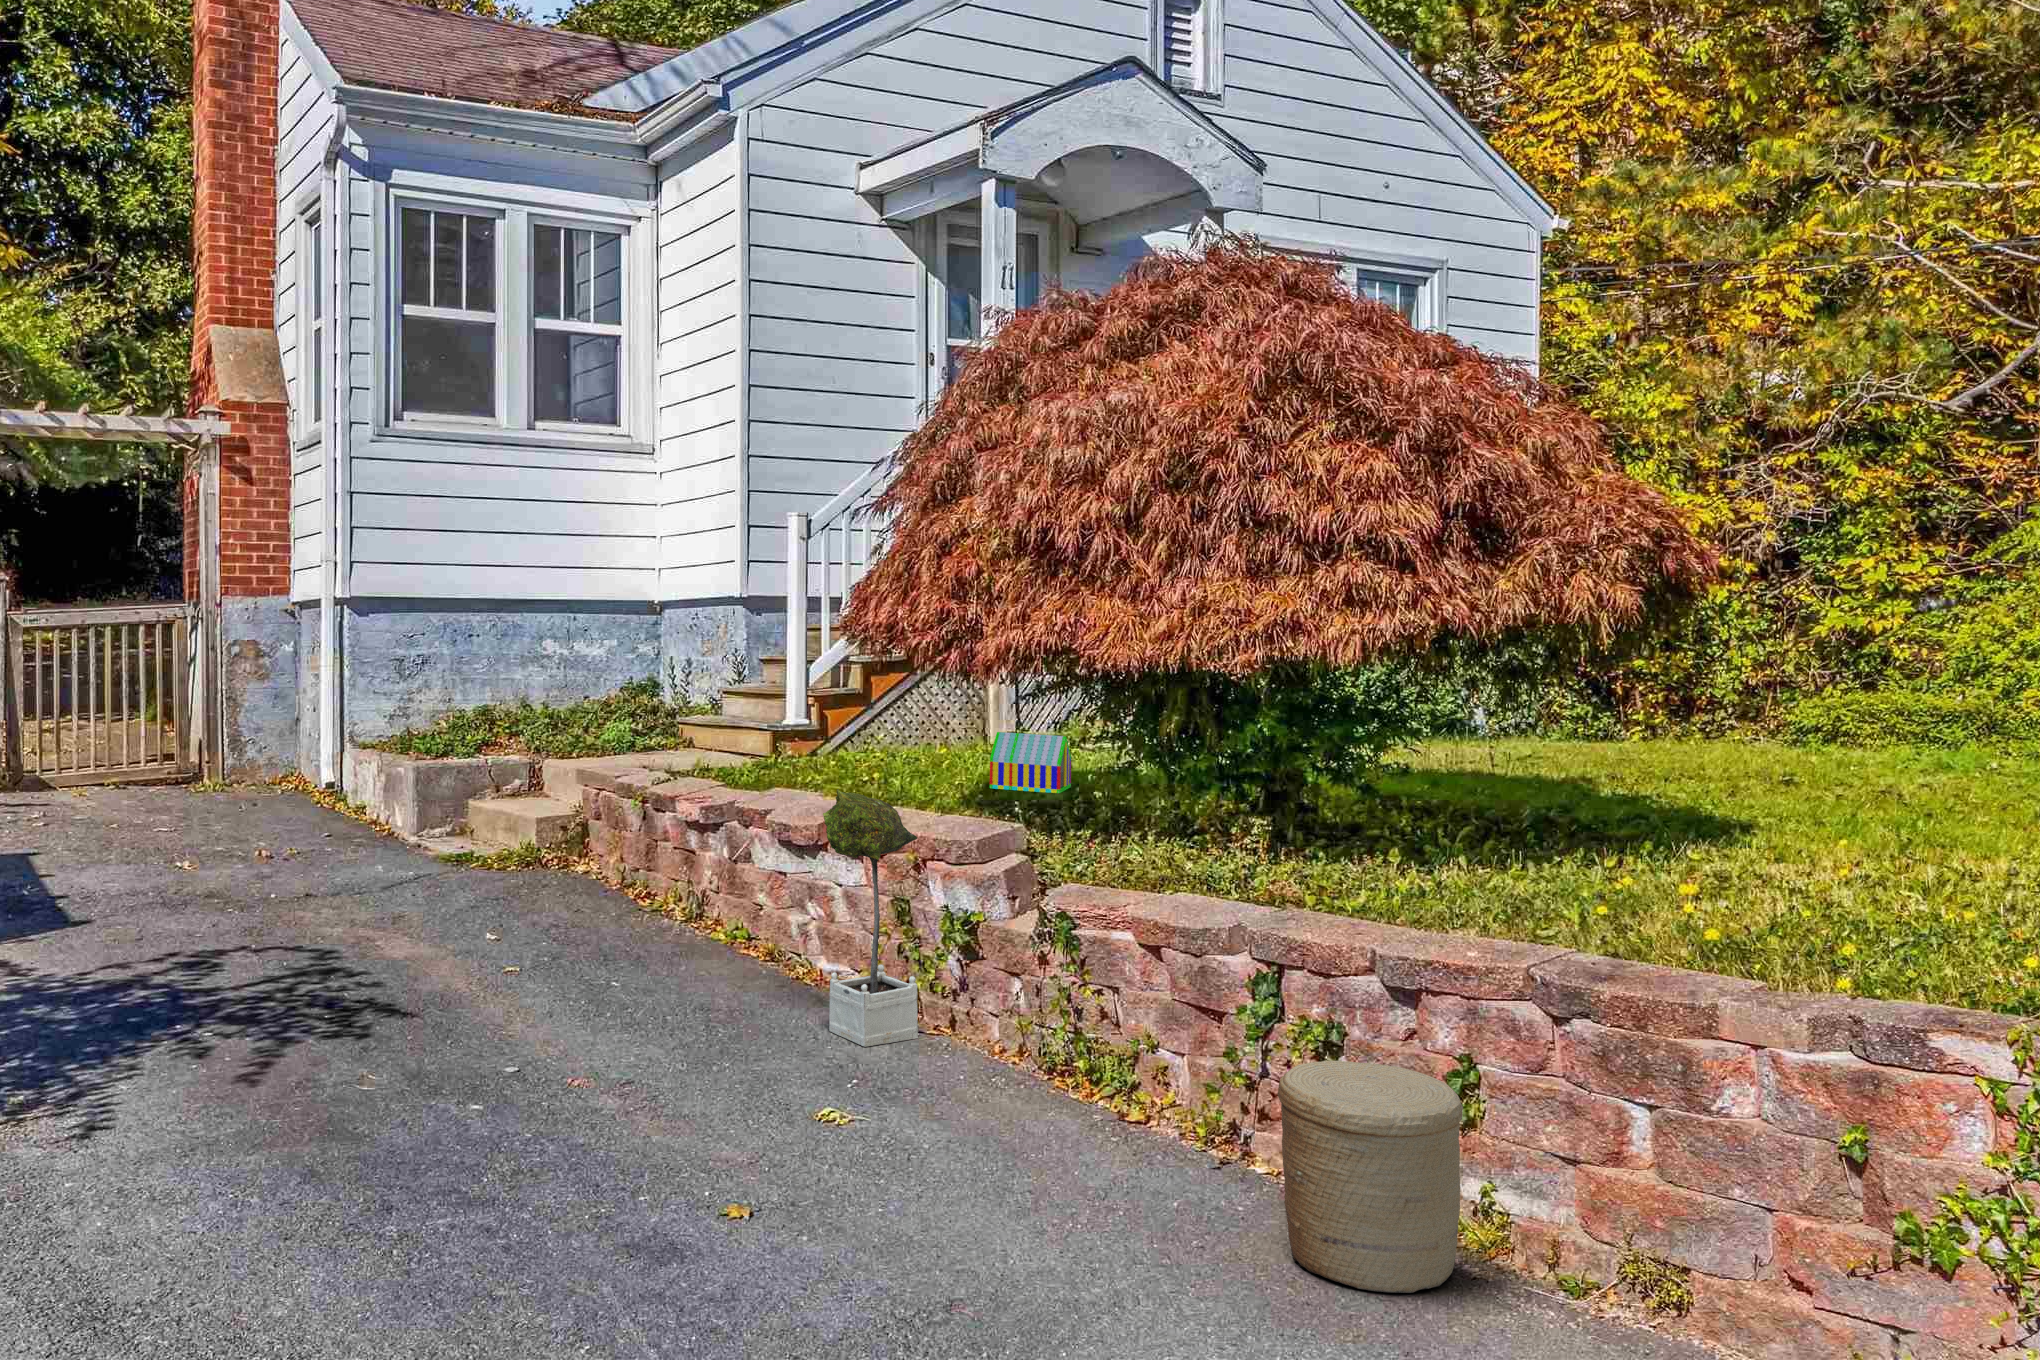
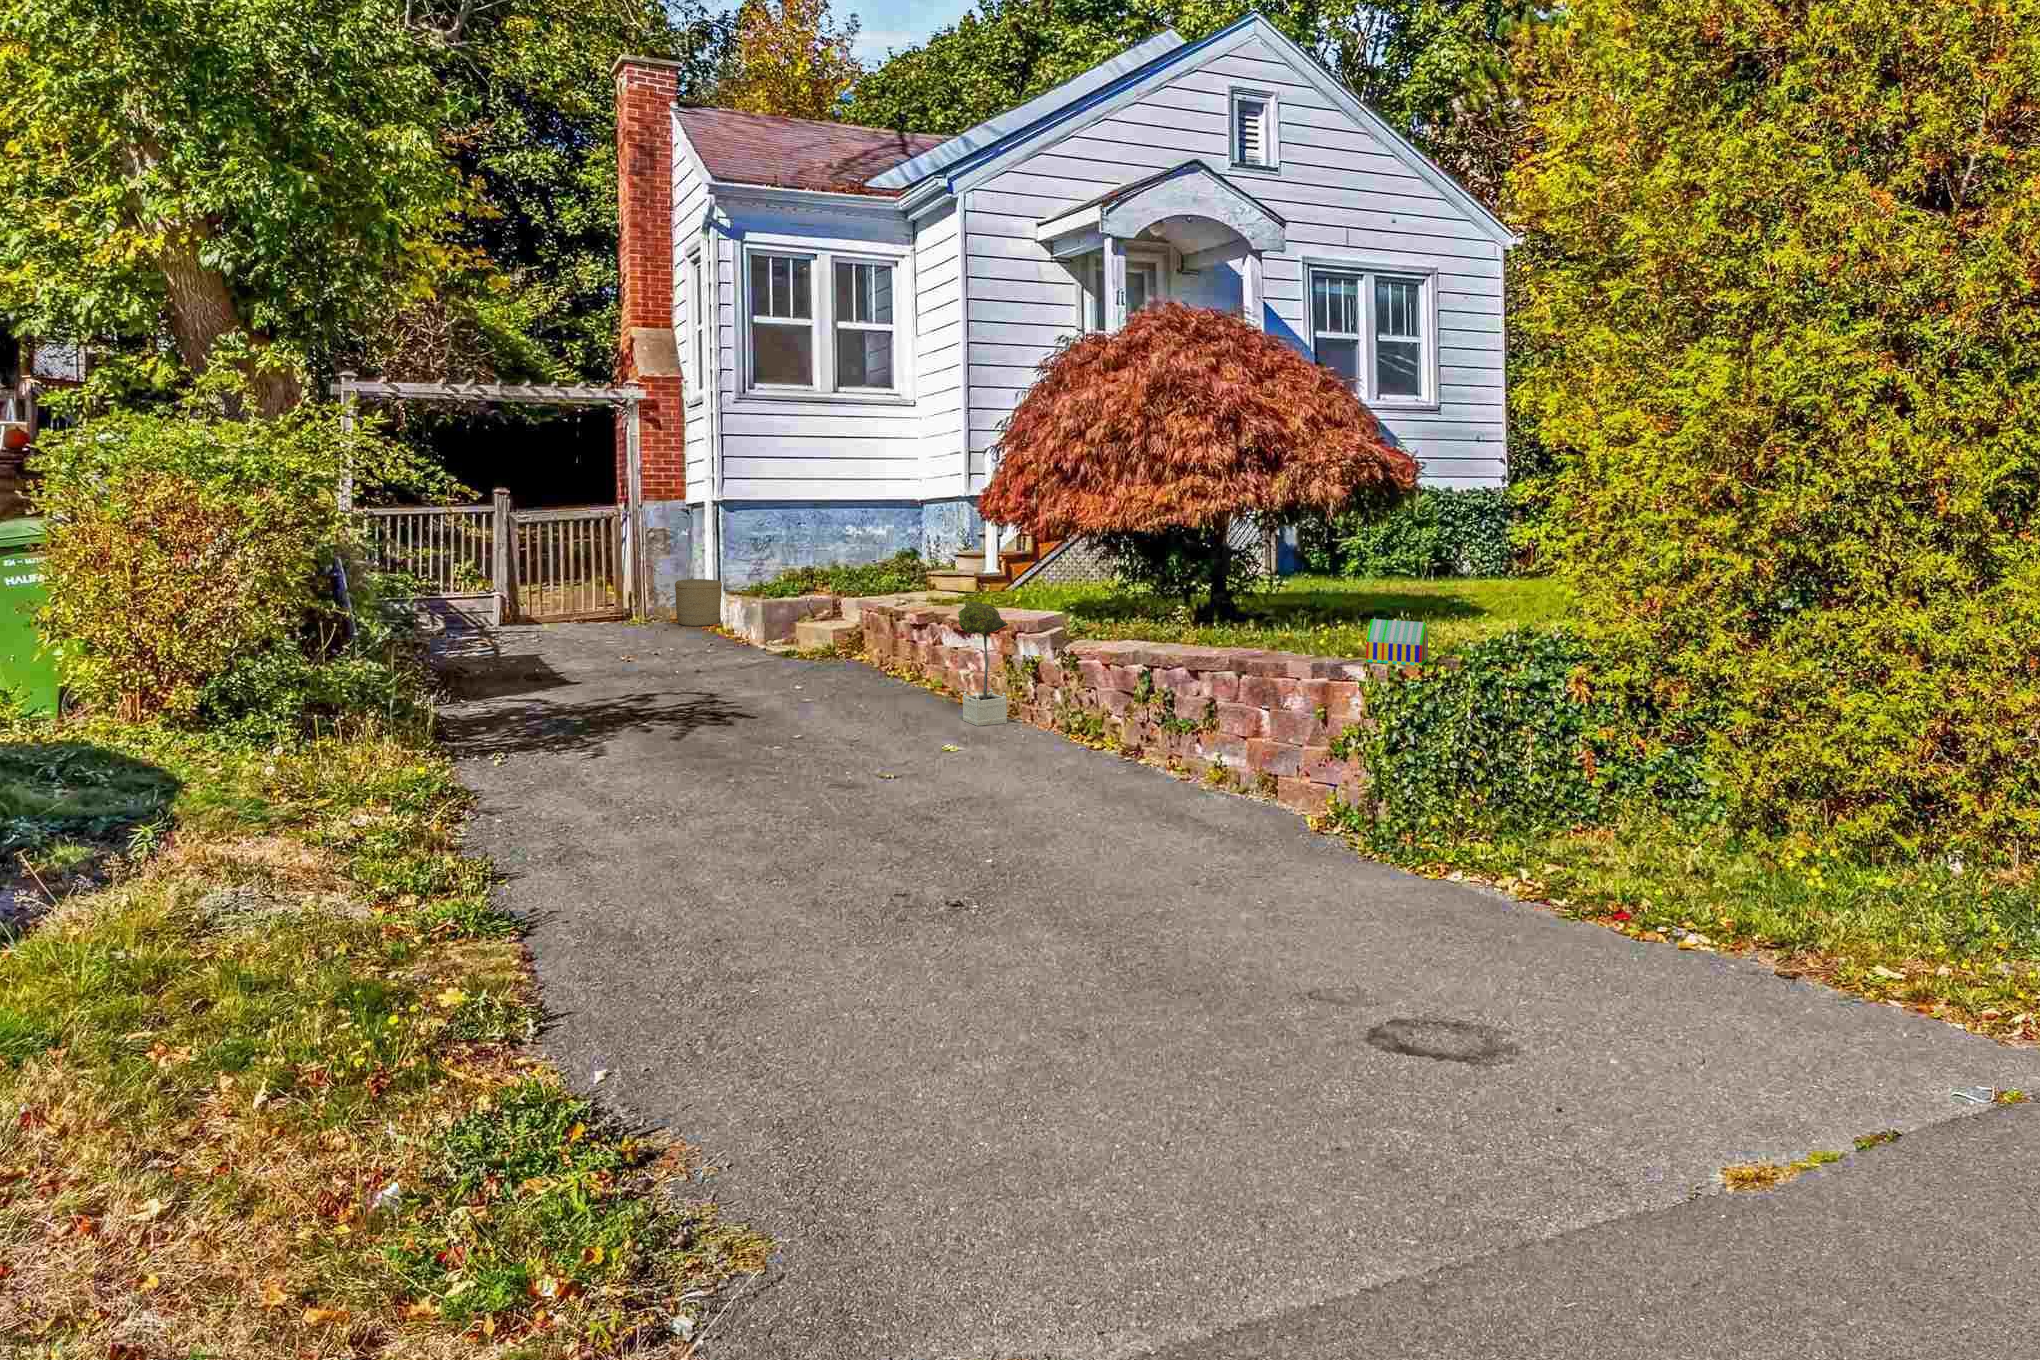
toy house: present [989,732,1071,793] -> present [1366,619,1428,665]
woven basket: present [1278,1061,1463,1293] -> present [675,579,722,626]

